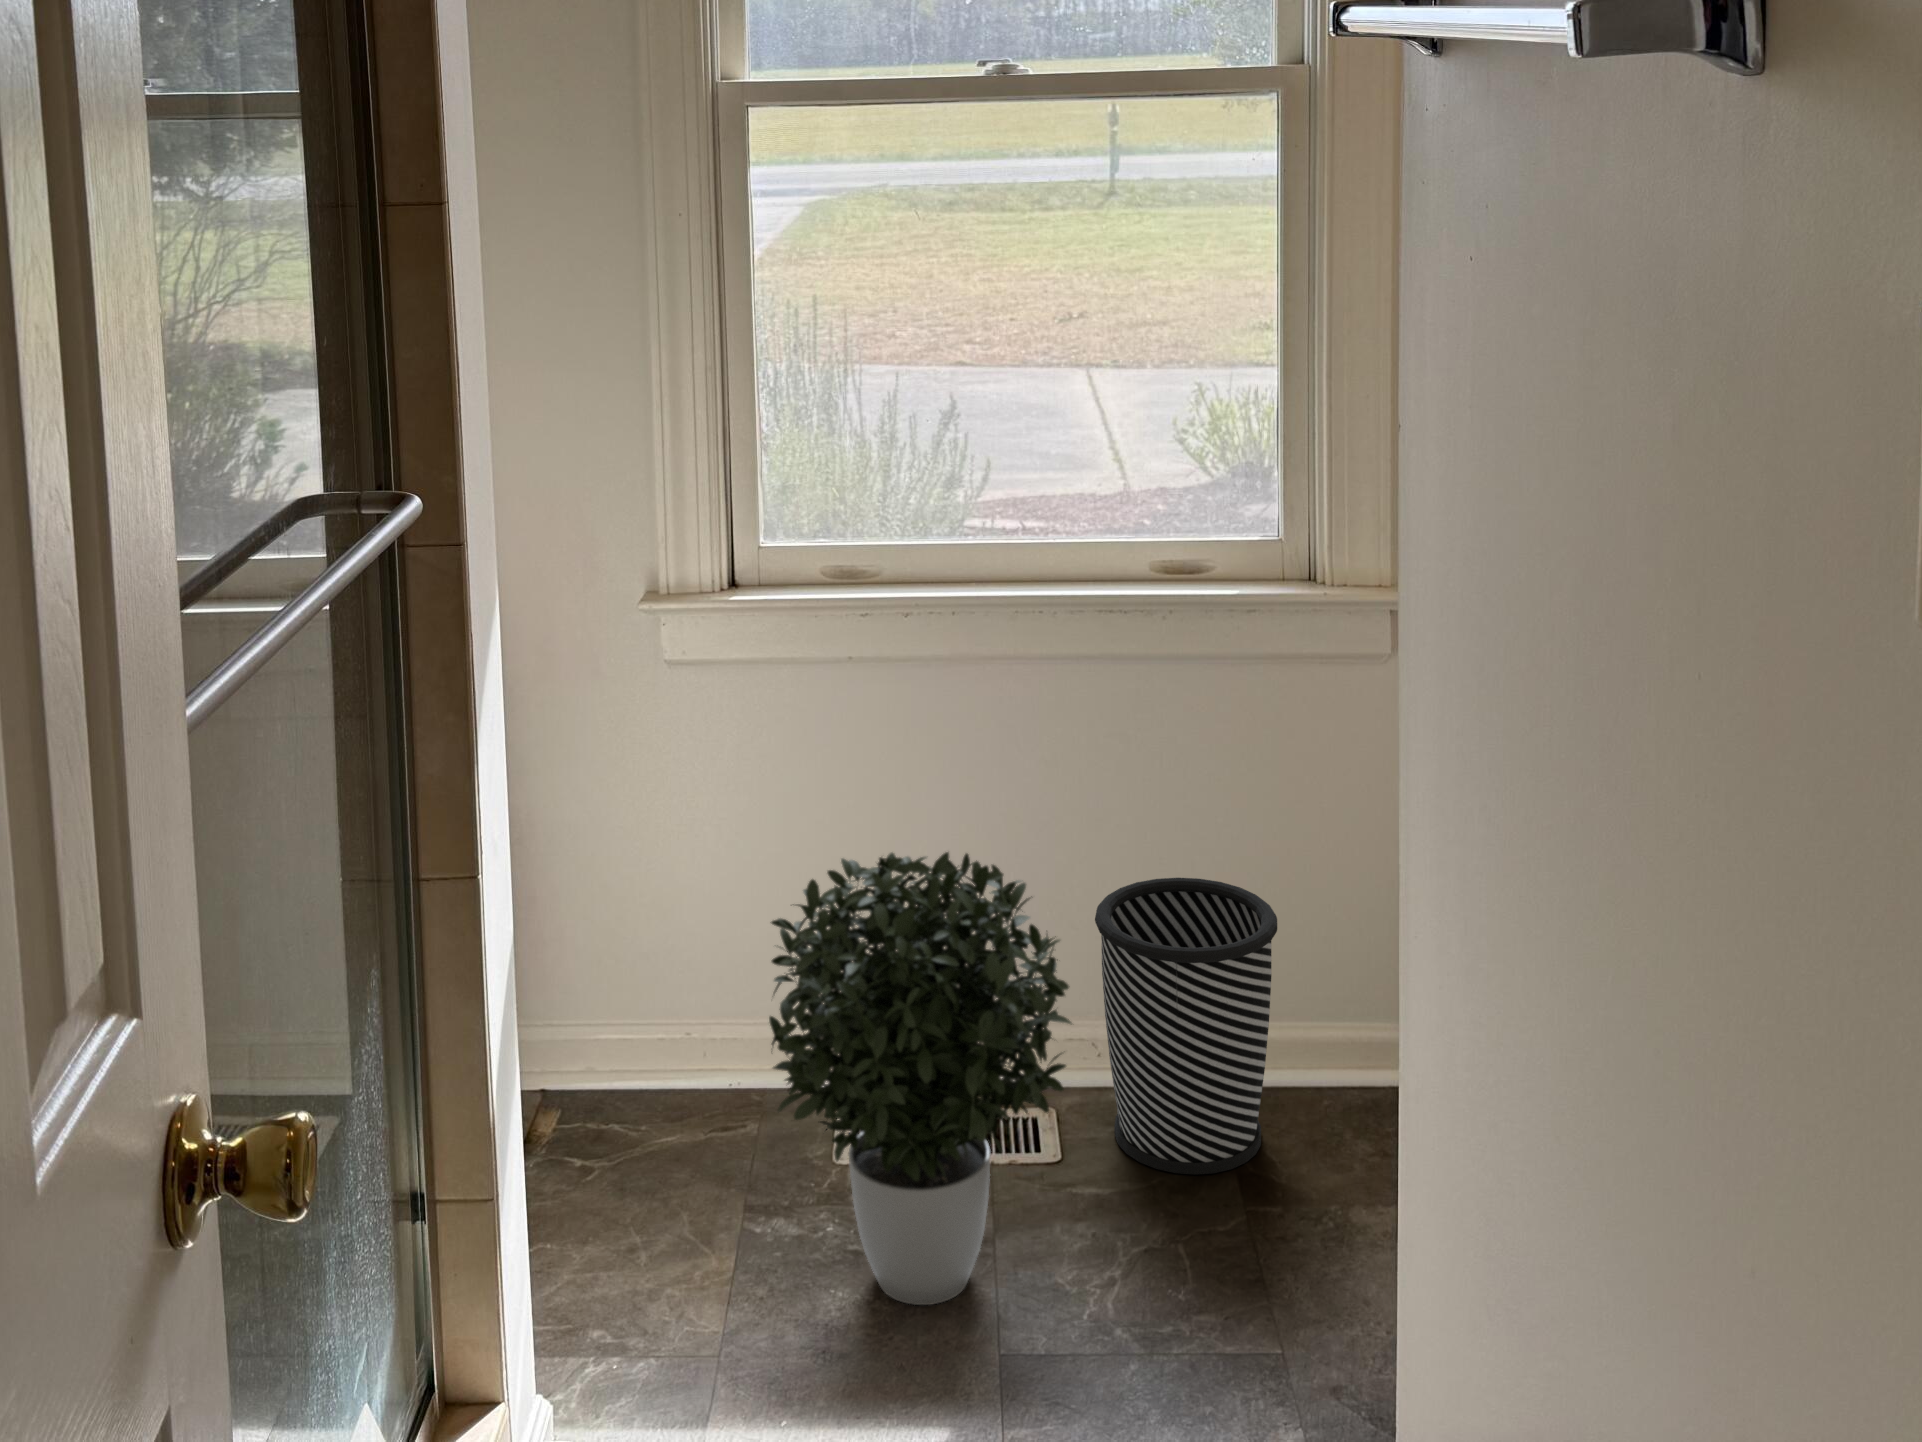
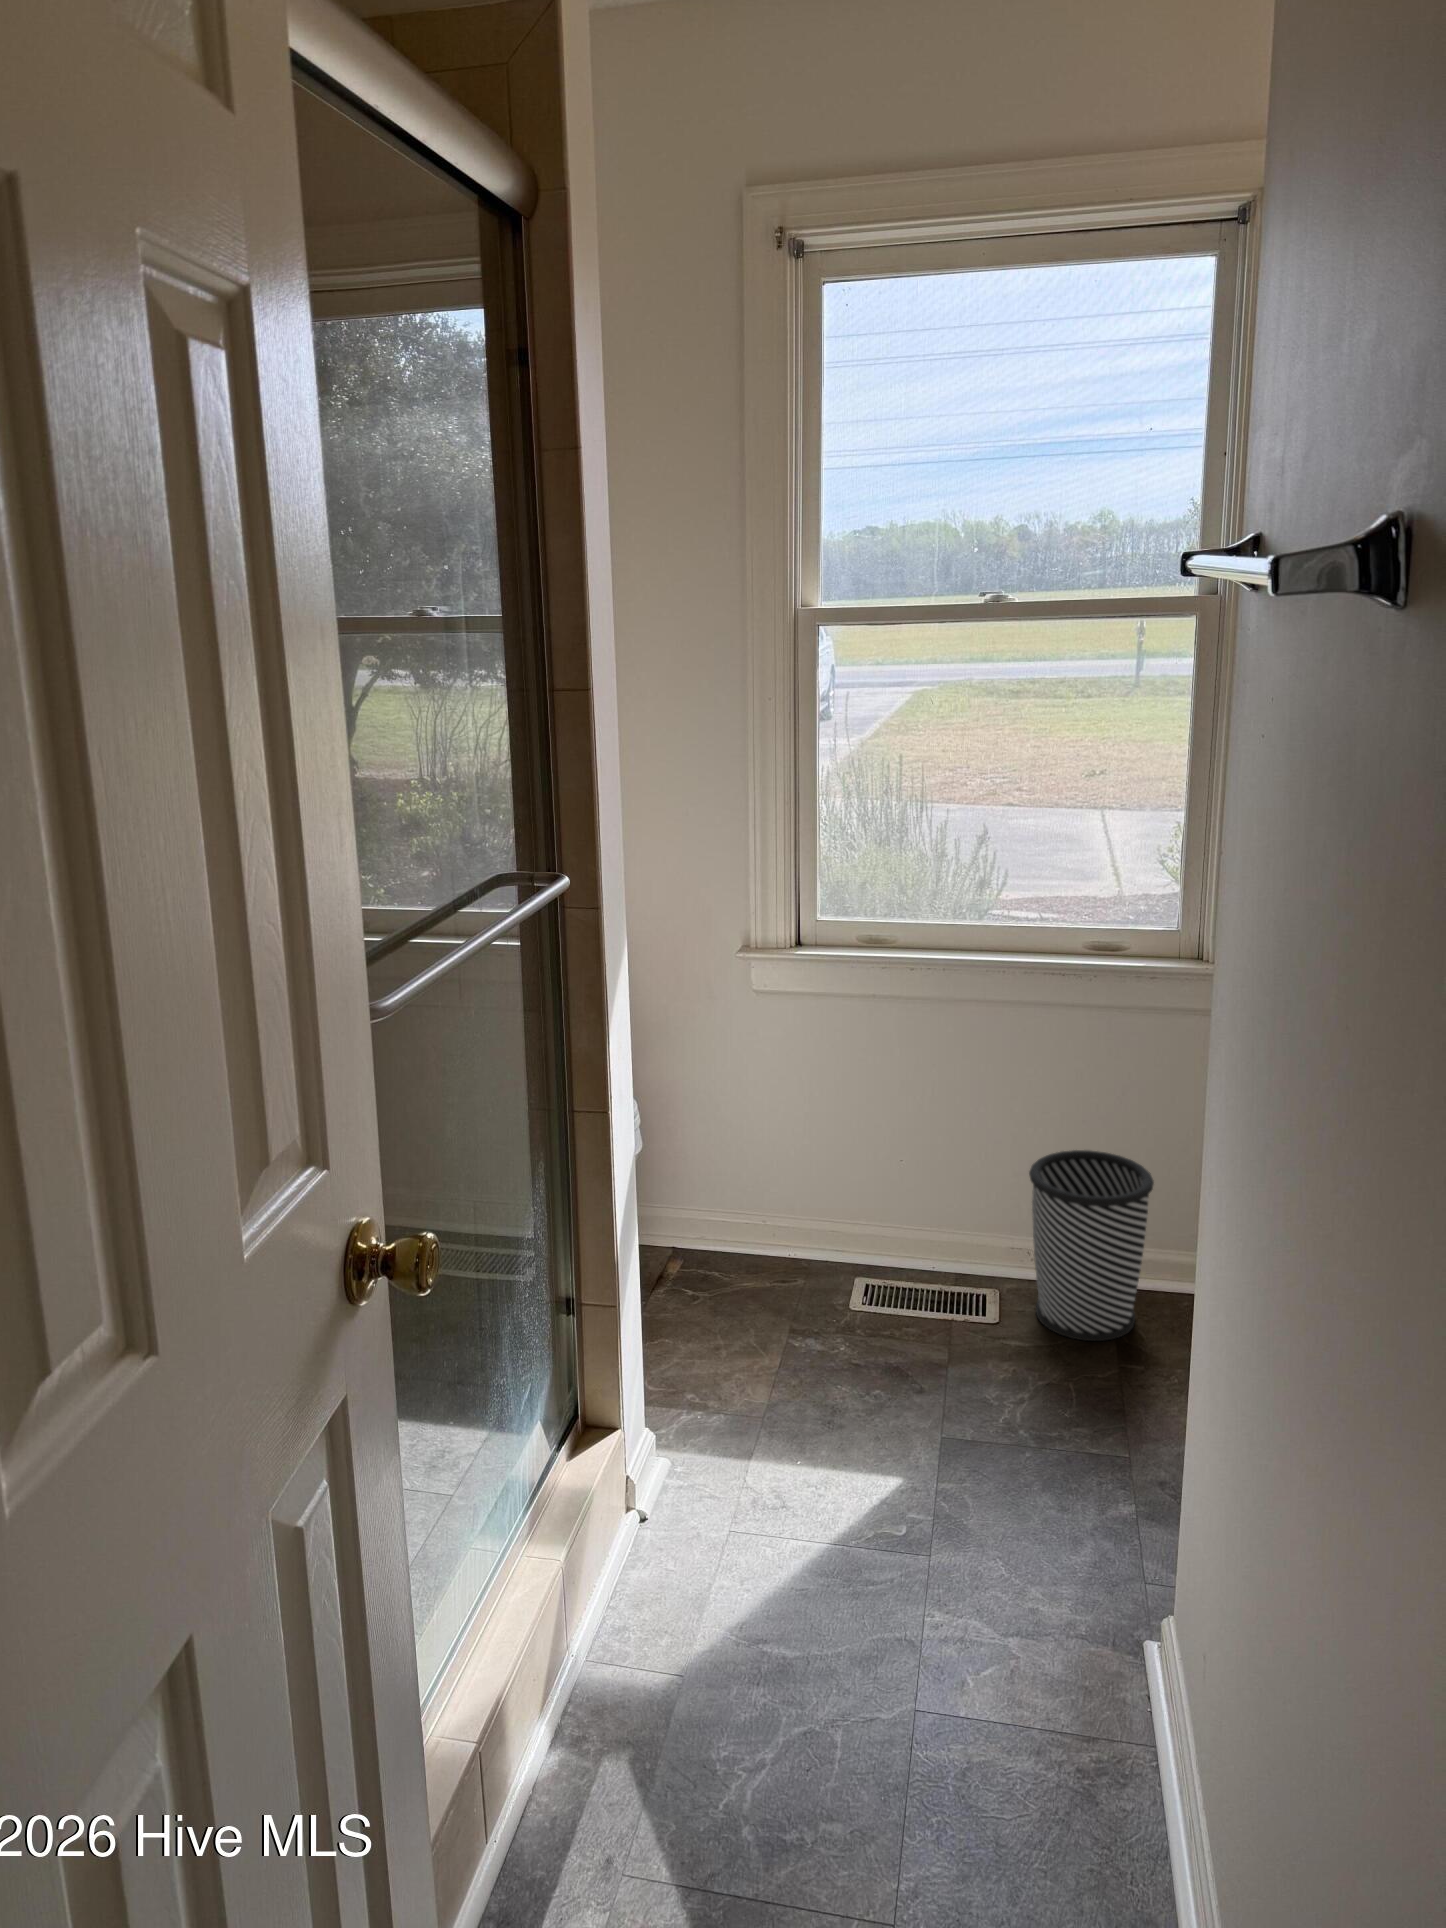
potted plant: present [769,852,1072,1305] -> none [803,1119,1001,1401]

